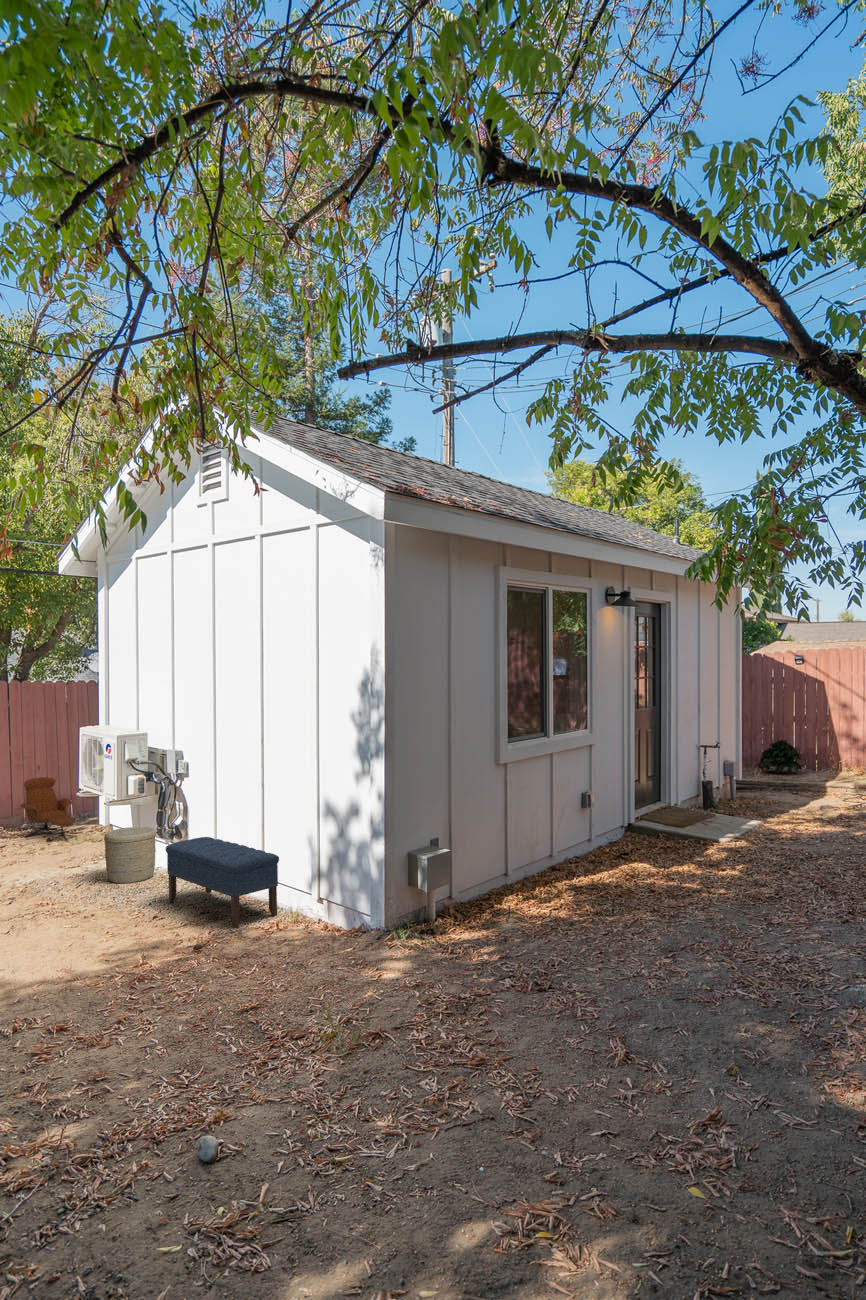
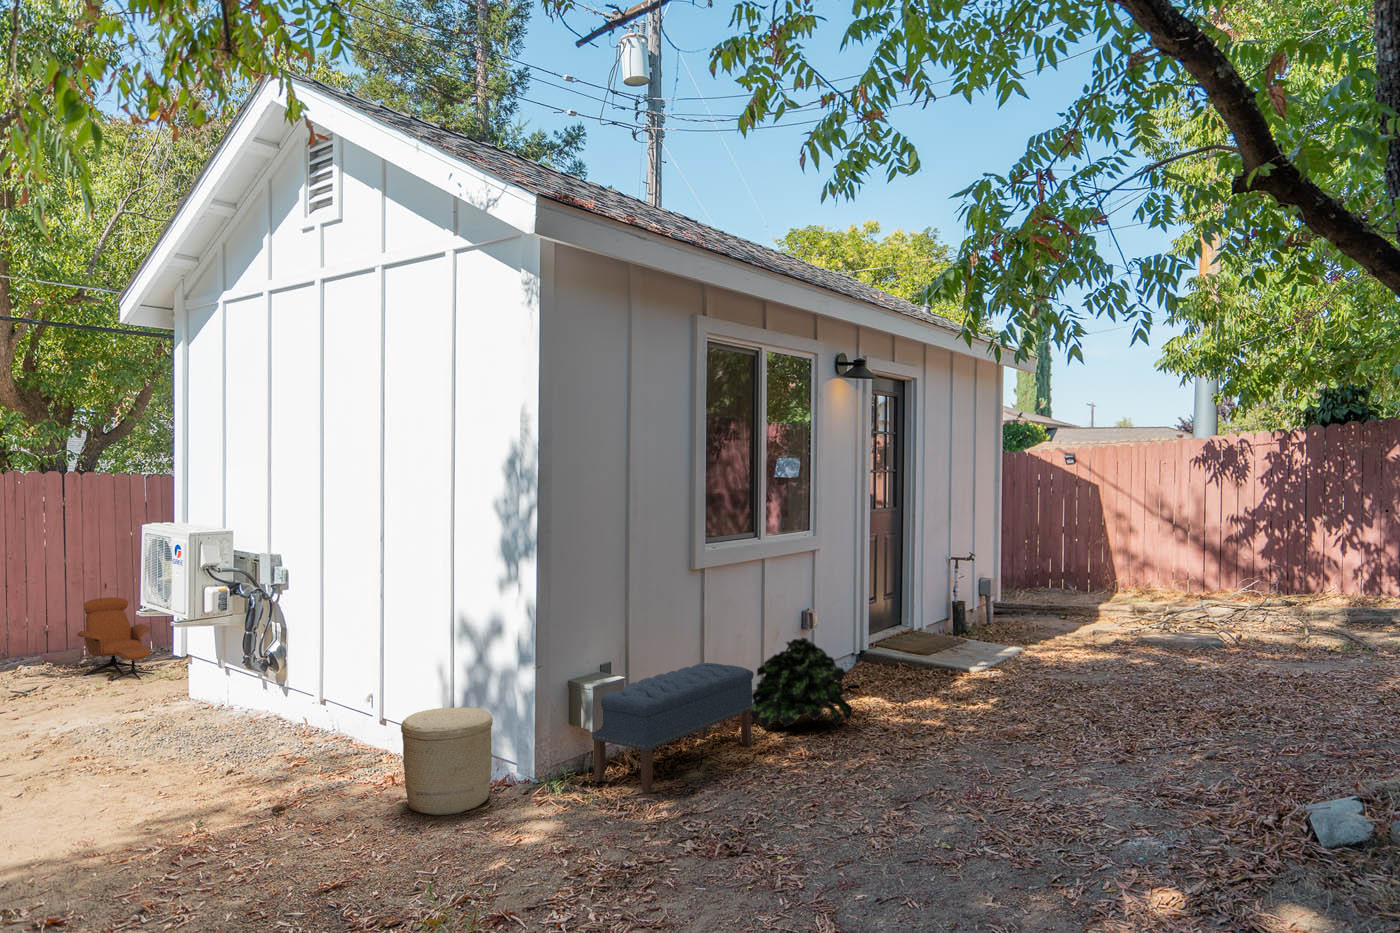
potted plant: present [758,740,802,773] -> present [751,638,853,729]
woven basket: present [104,827,156,883] -> present [401,707,493,815]
bench: present [166,837,279,928] -> present [592,663,754,794]

